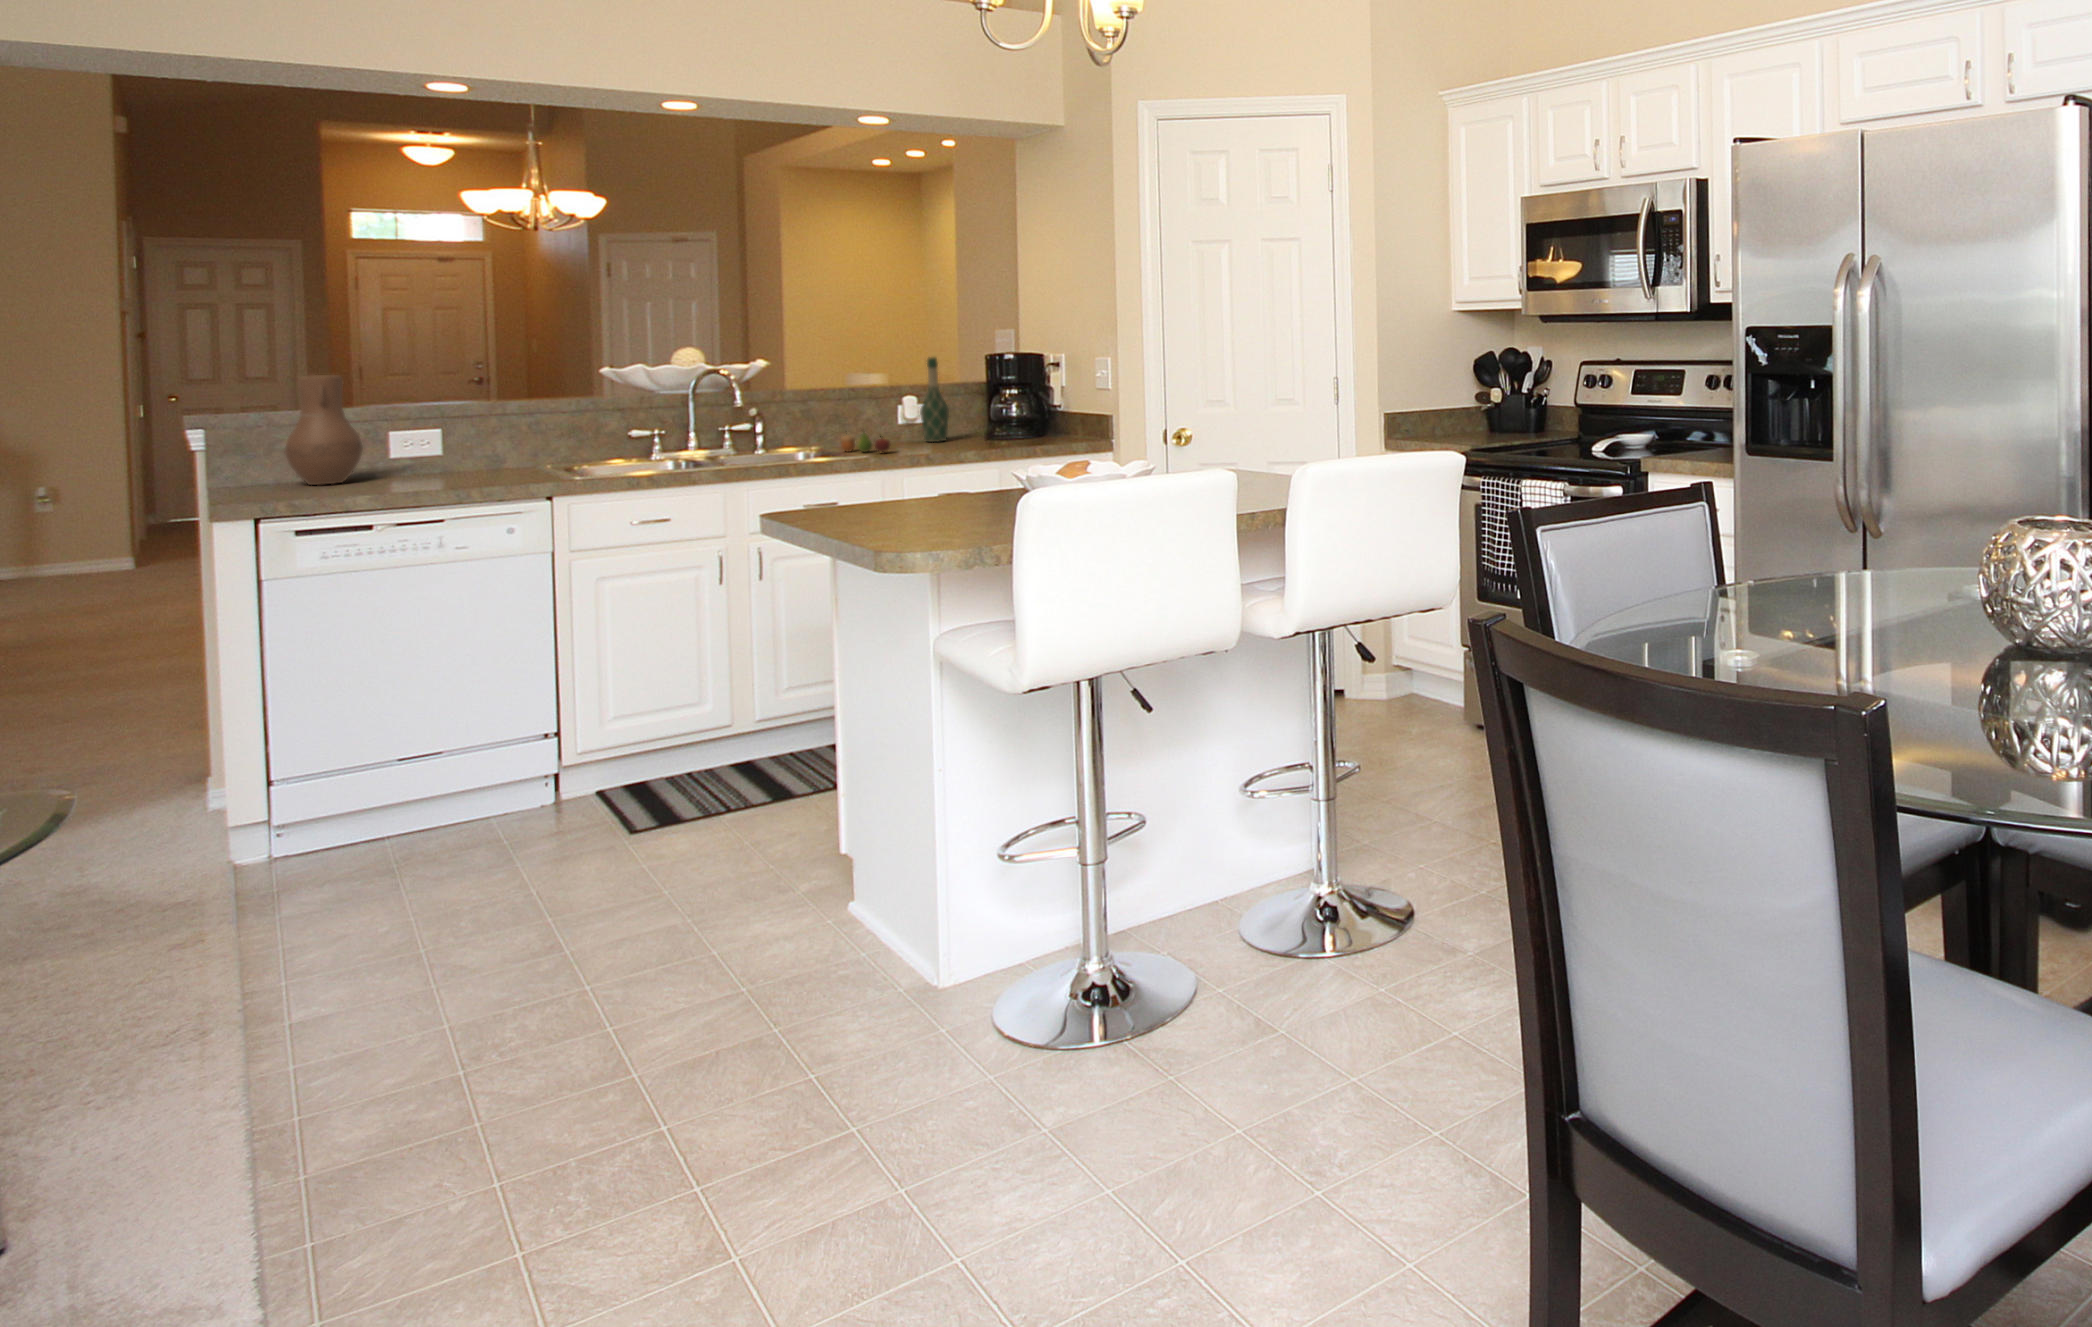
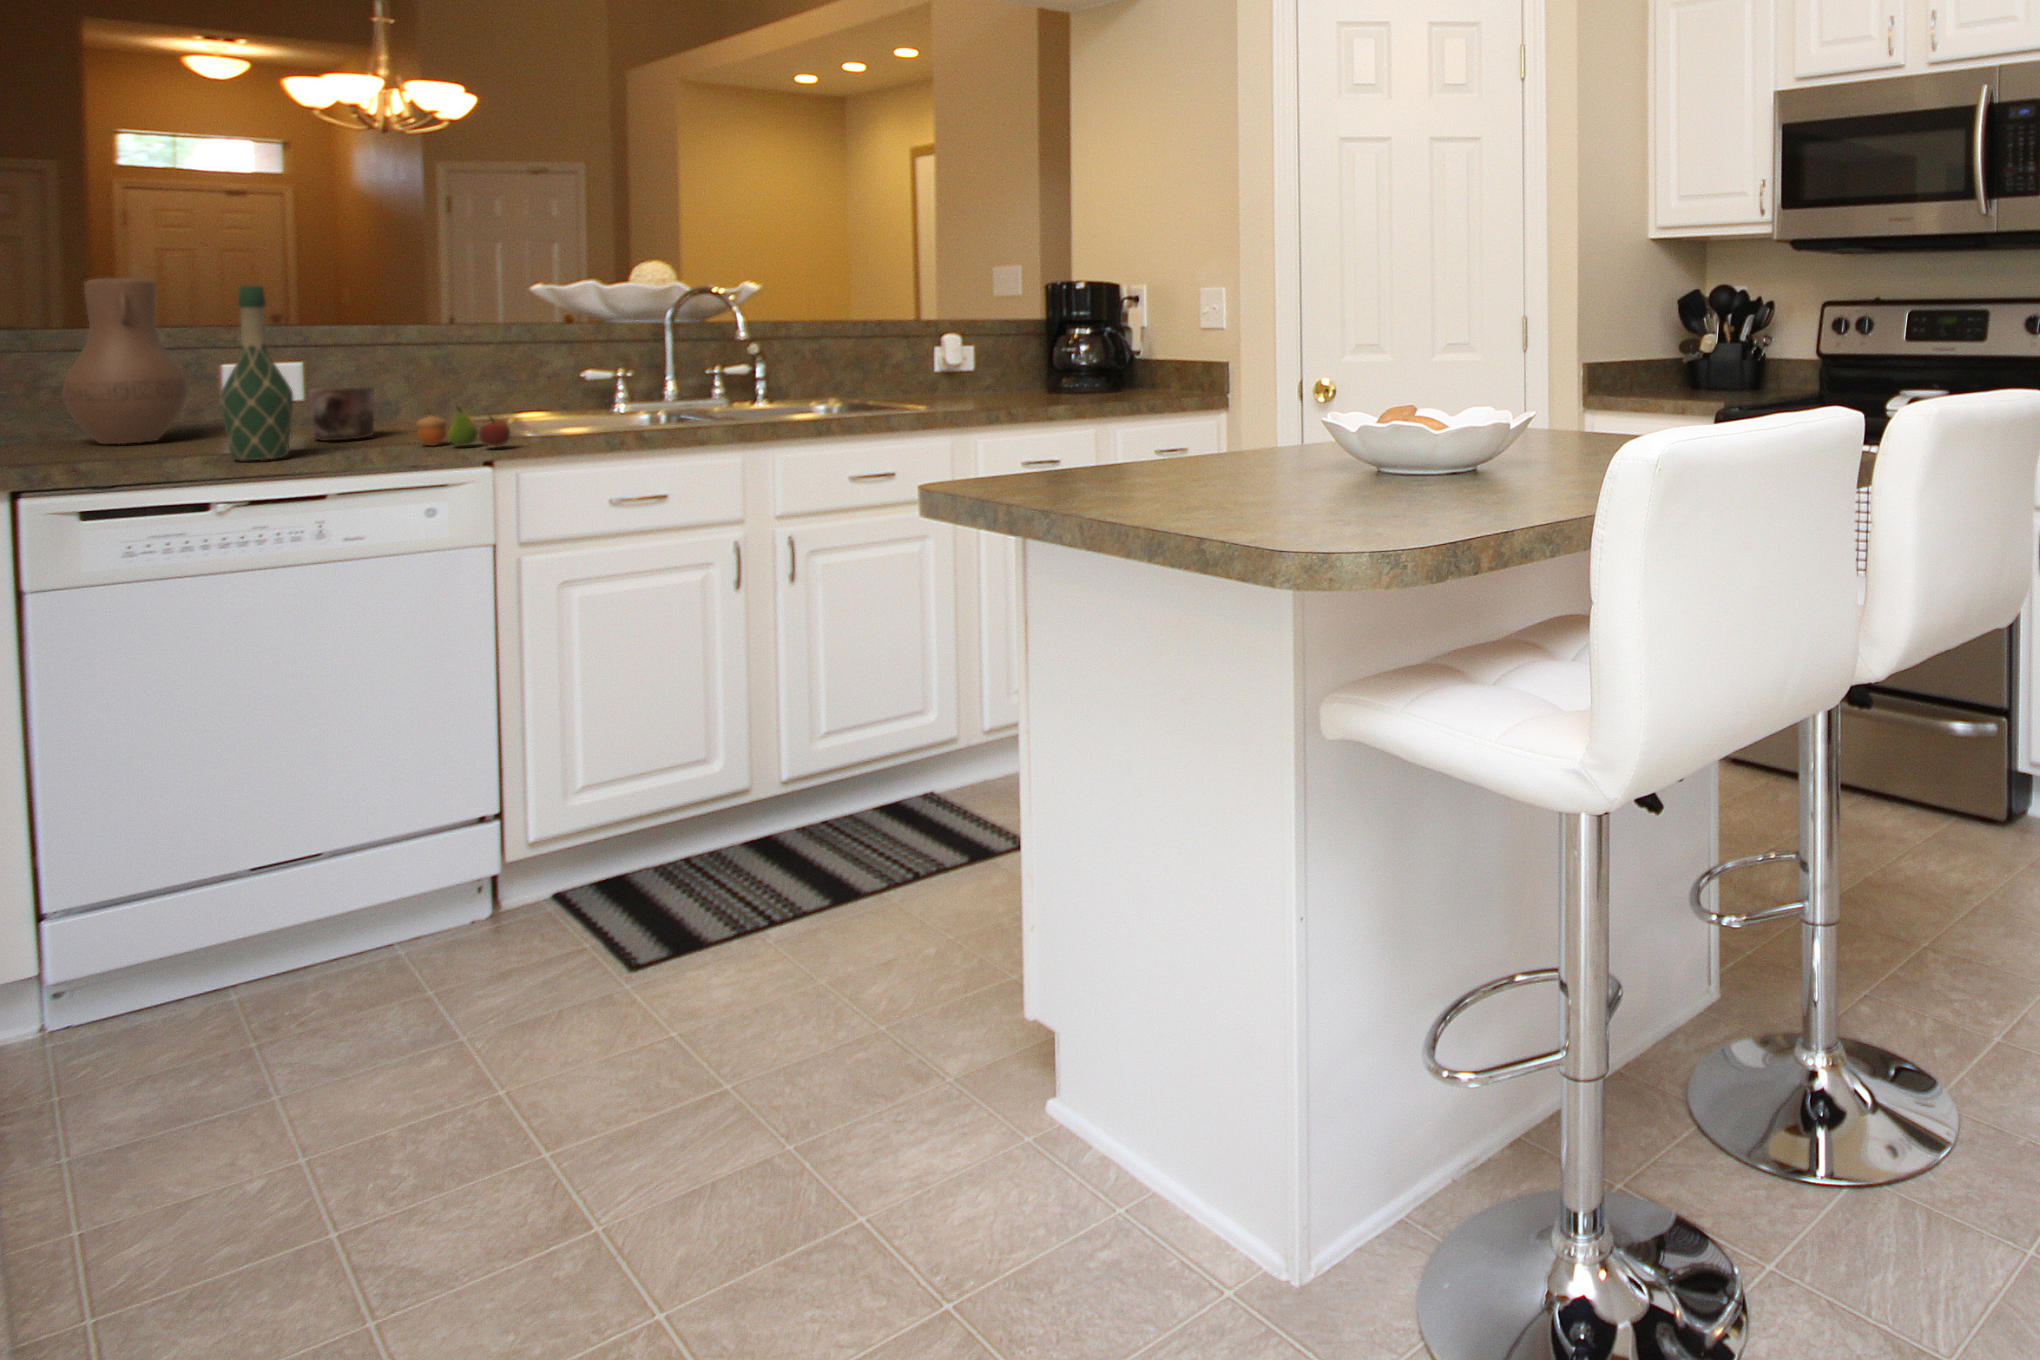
wine bottle: present [920,357,949,442] -> present [220,286,293,460]
fruit: present [841,431,890,452] -> present [416,407,510,446]
mug: none [439,444,481,481] -> present [310,387,374,441]

